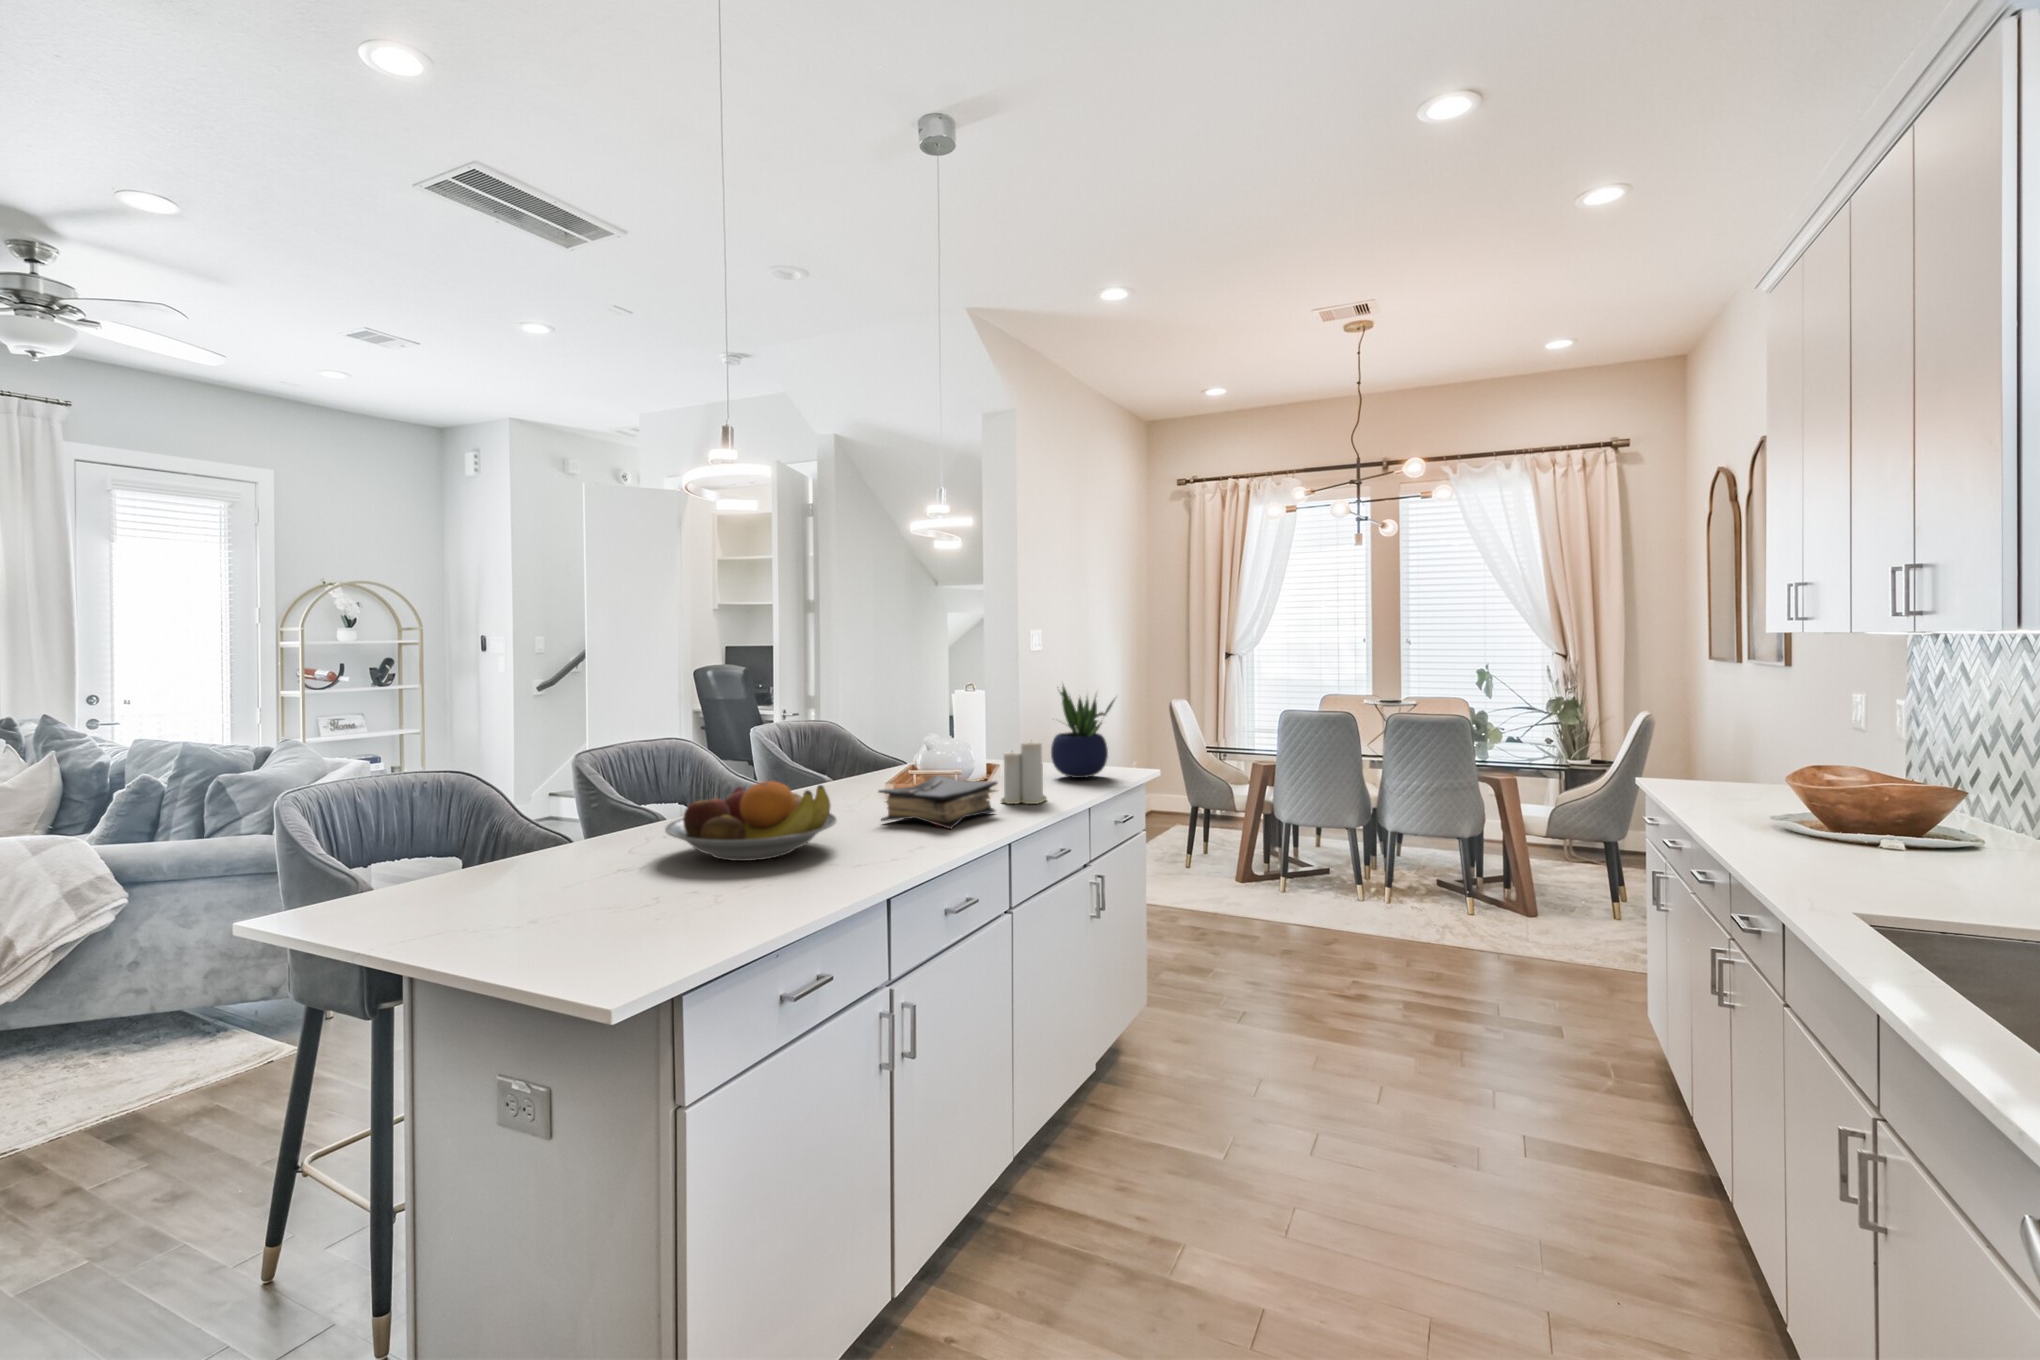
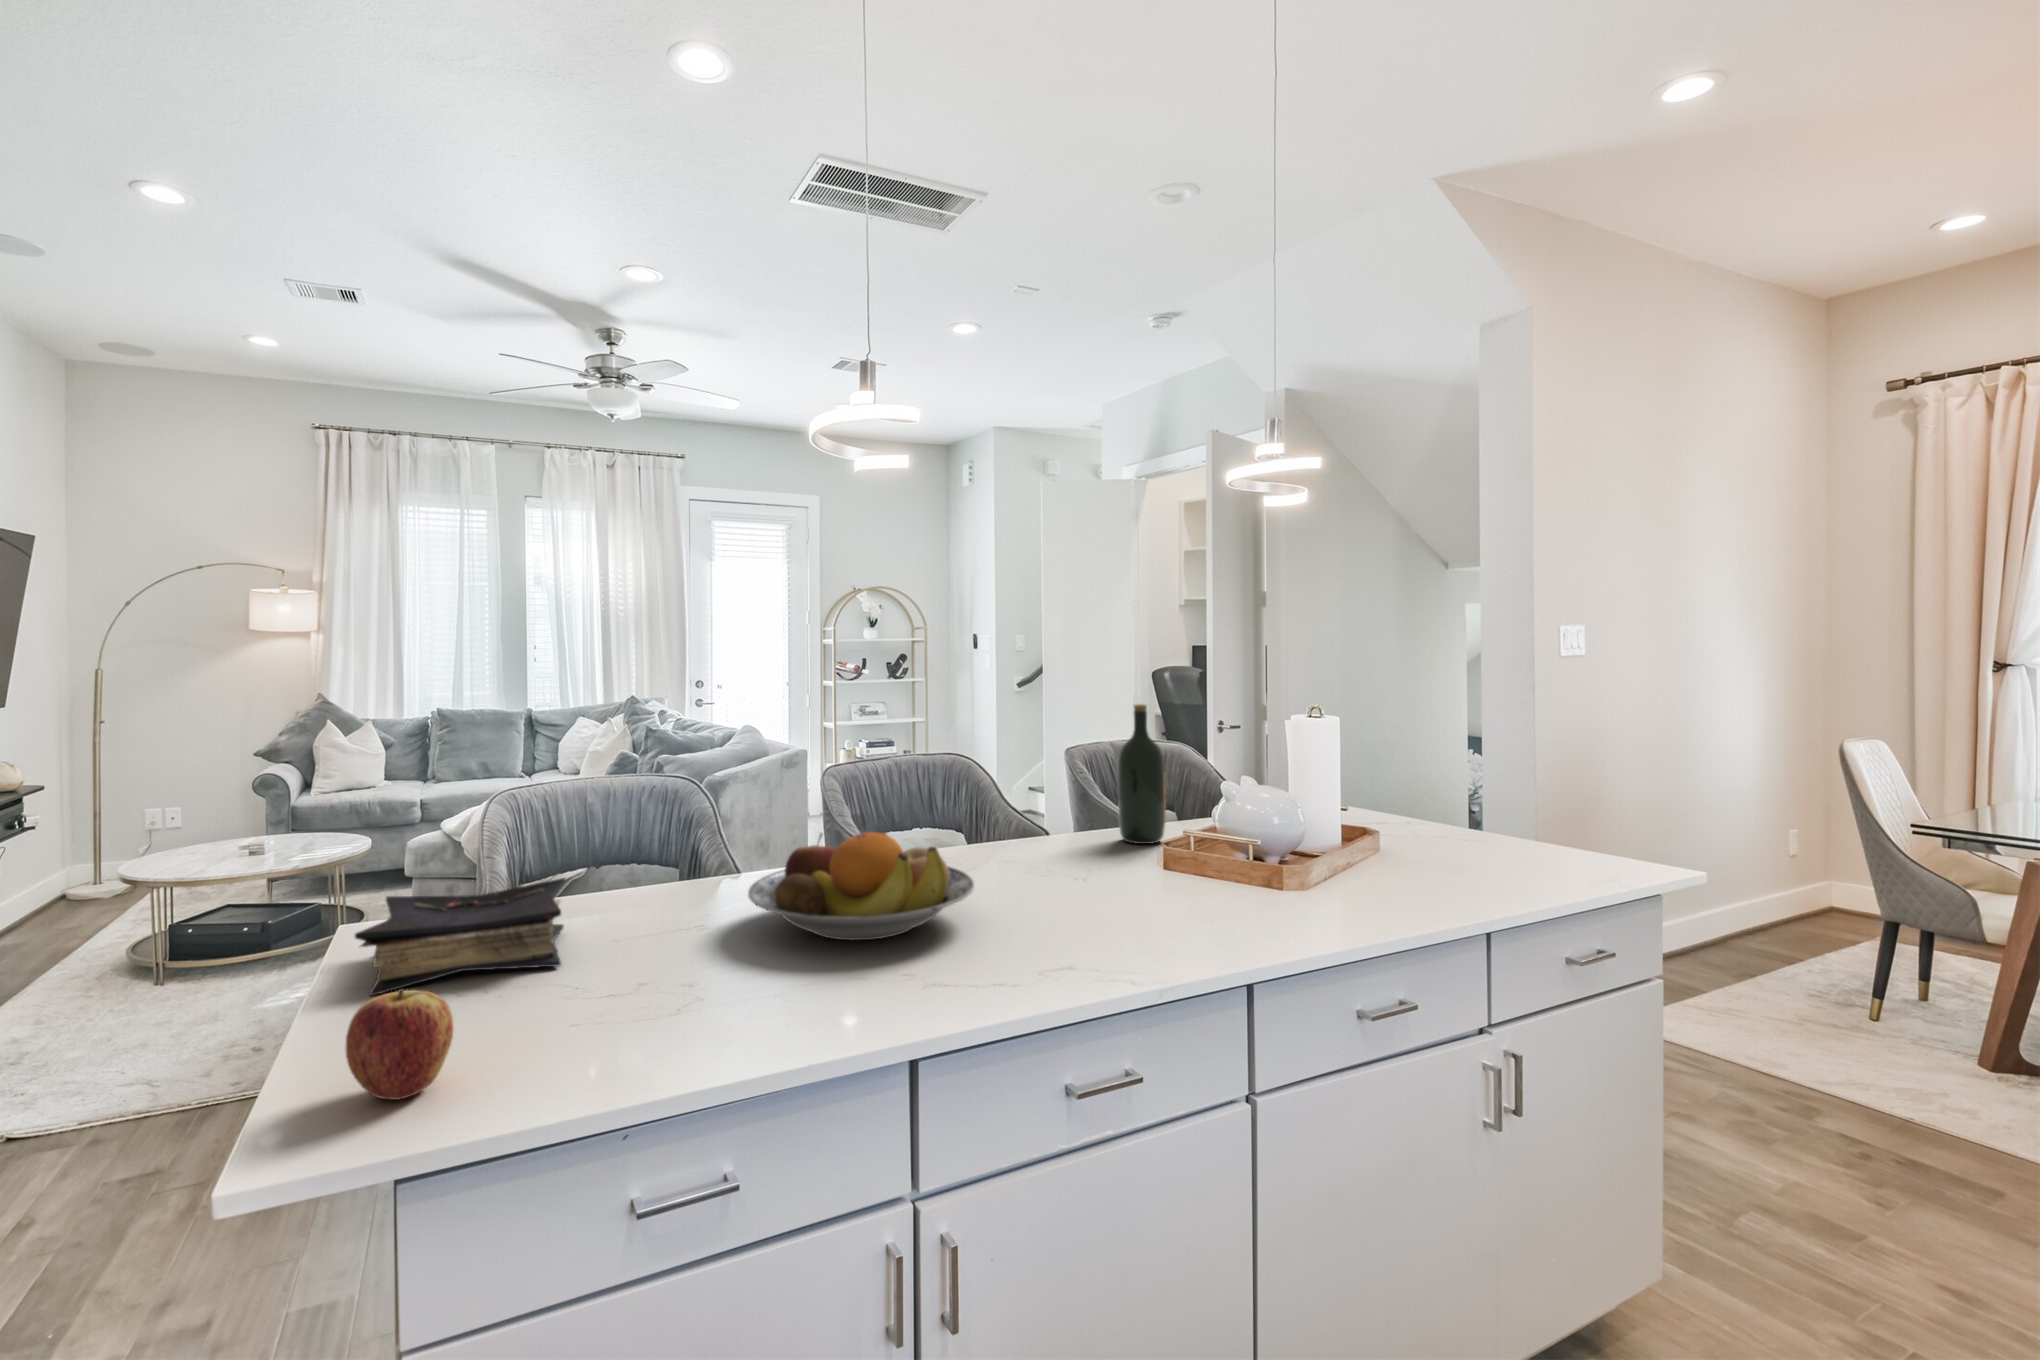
potted plant: present [1051,686,1114,778] -> none [1456,705,1589,867]
wine bottle: none [835,688,870,792] -> present [1118,704,1166,844]
candle: present [1001,741,1047,804] -> none [1310,795,1395,908]
book: present [879,776,997,829] -> present [355,878,565,996]
apple: none [596,883,667,964] -> present [345,988,453,1100]

